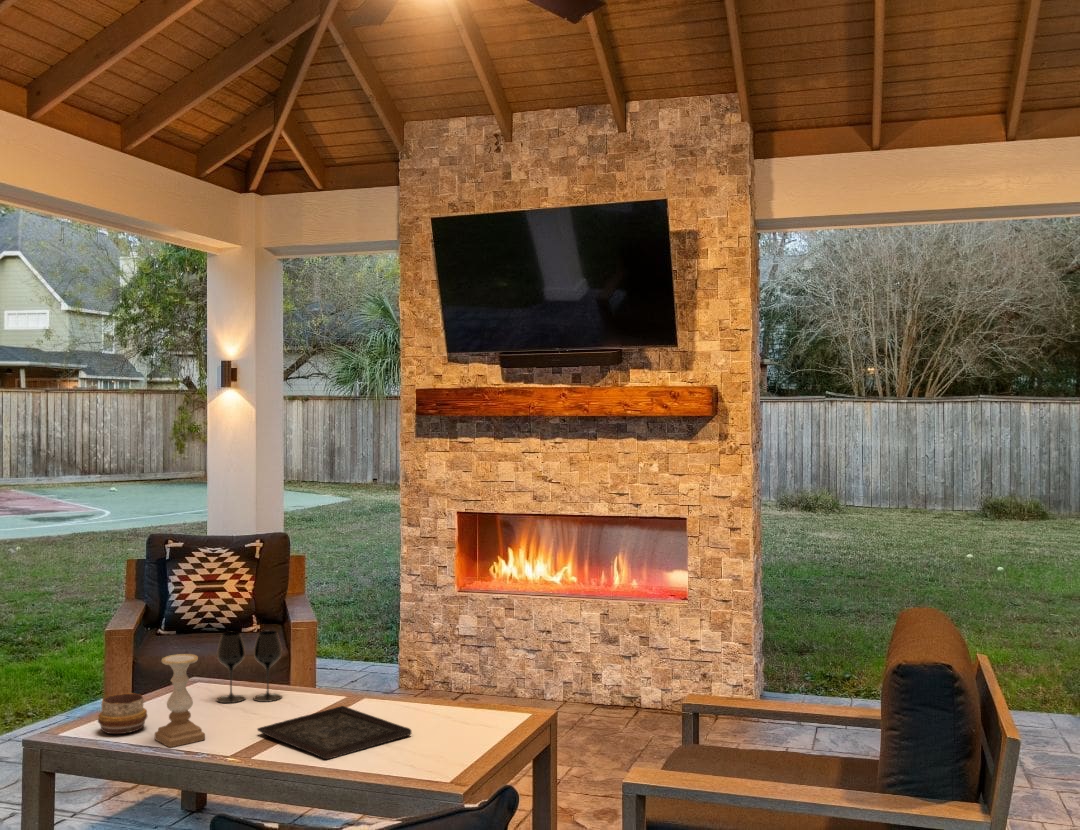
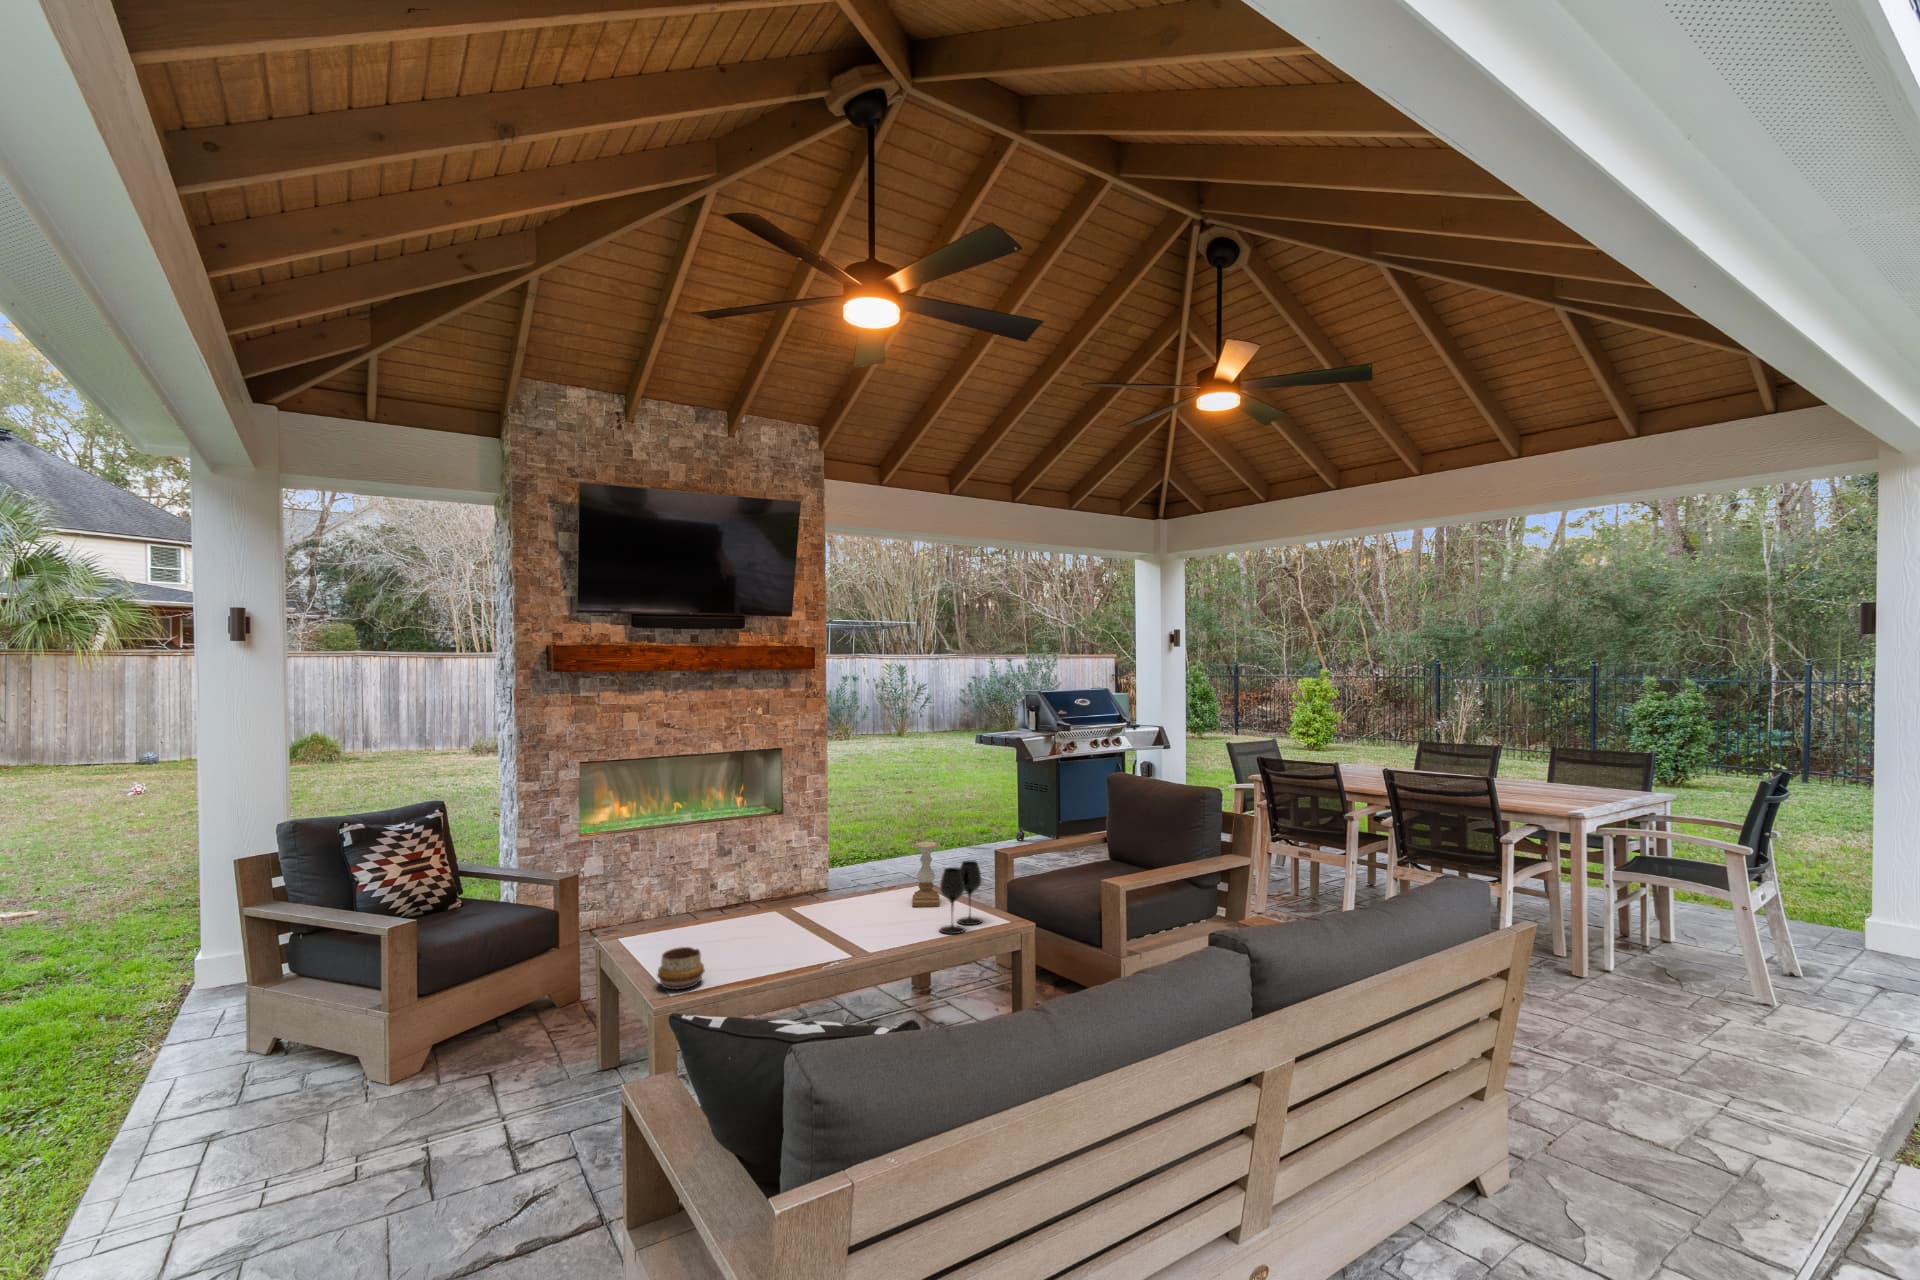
wine glass: present [217,631,282,703] -> present [940,861,982,934]
candle holder: present [155,654,205,747] -> present [912,841,940,907]
tray: present [258,706,411,759] -> none [800,915,901,948]

